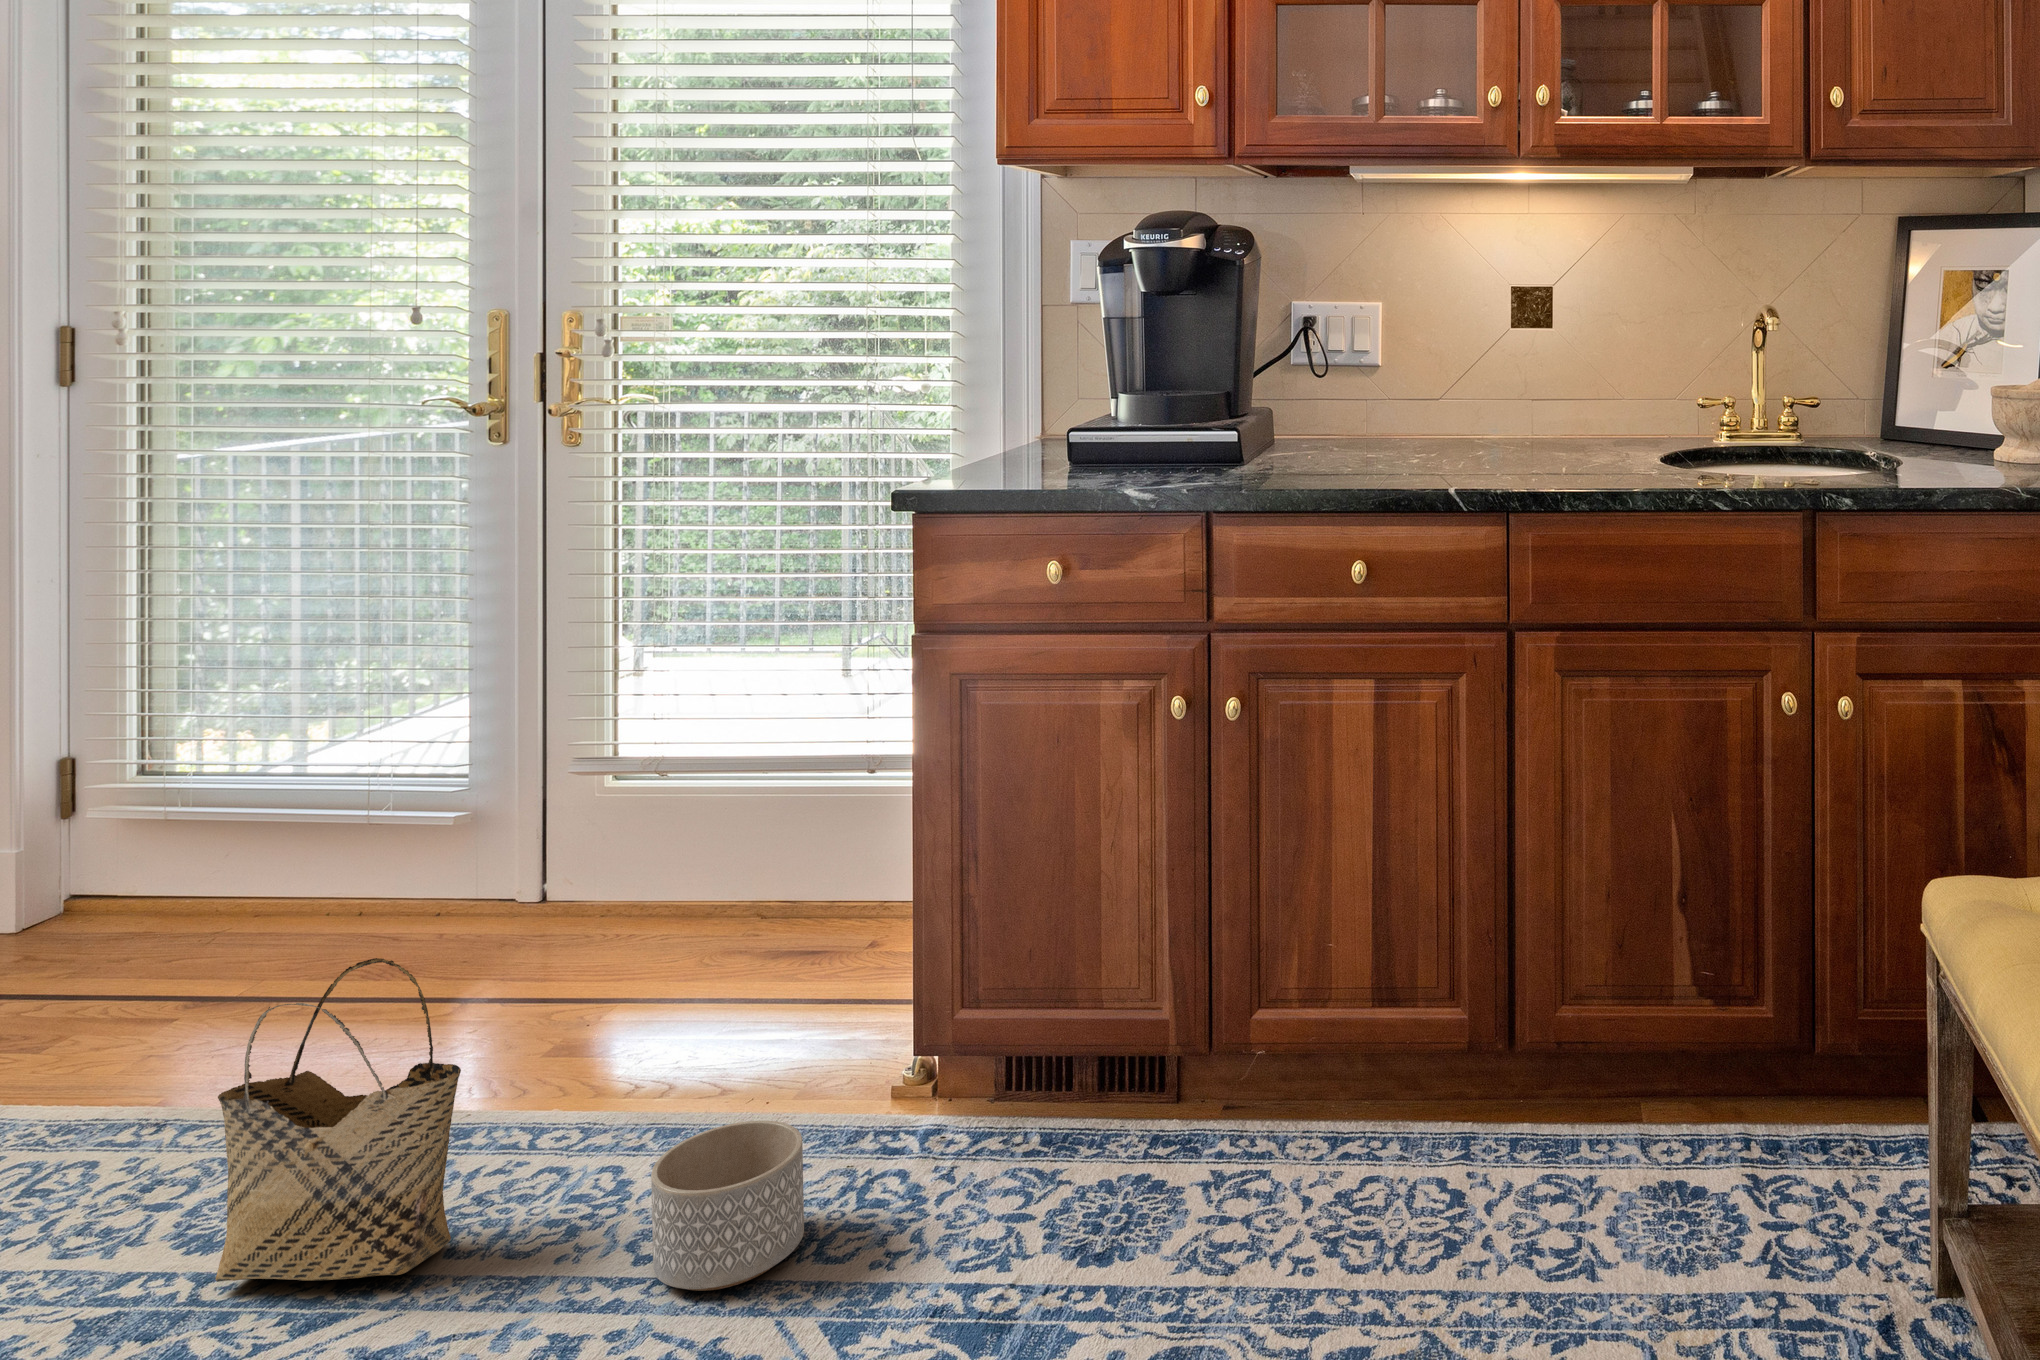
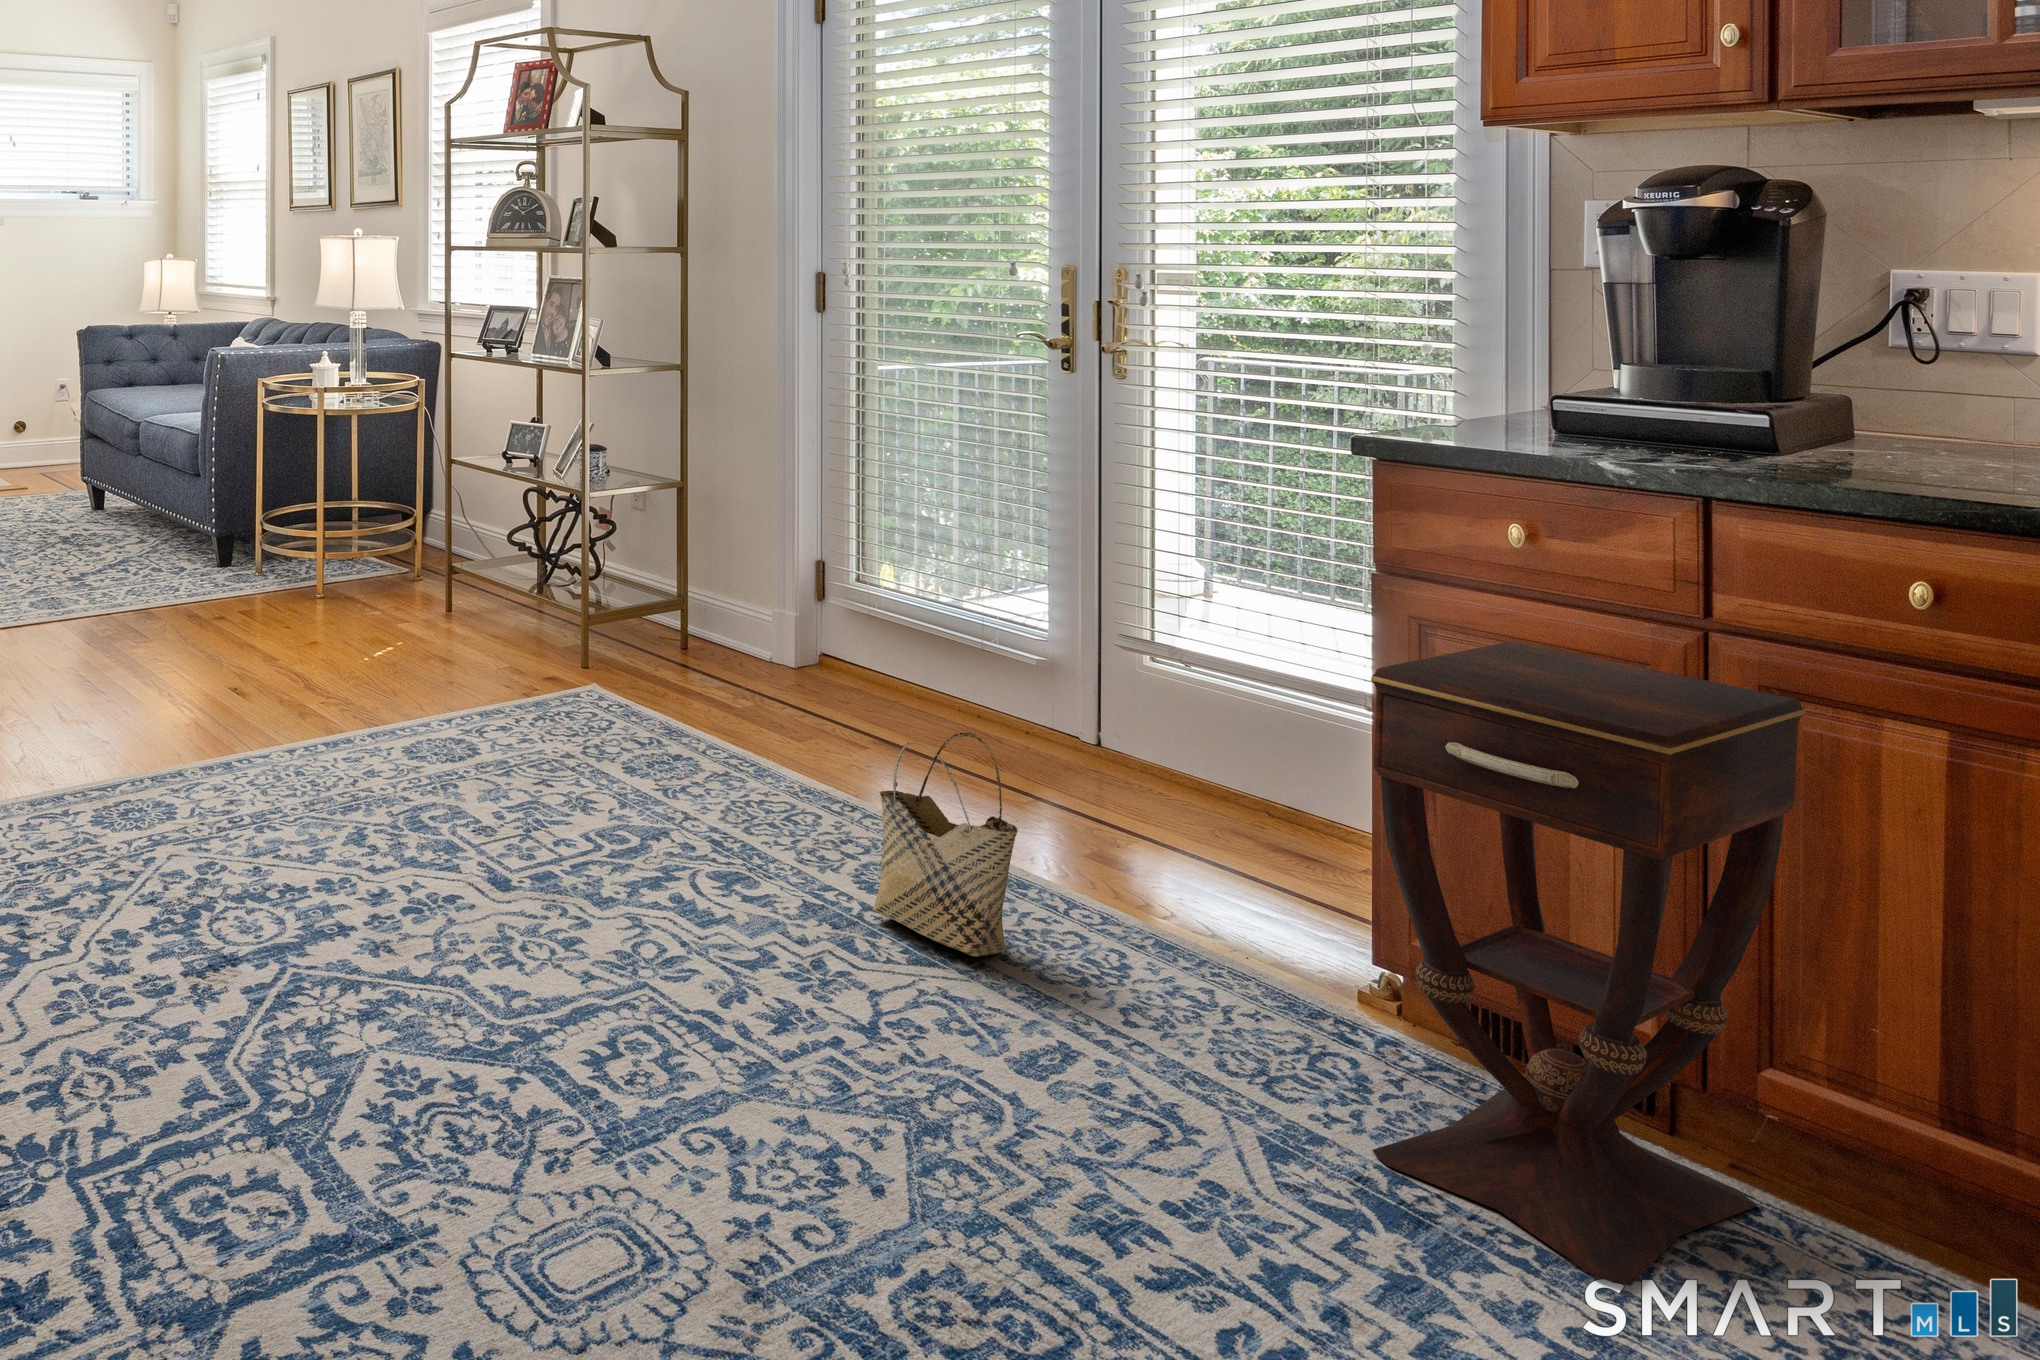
side table: none [912,673,1262,1287] -> present [1371,641,1805,1286]
planter: present [651,1120,804,1291] -> none [1136,946,1260,1077]

